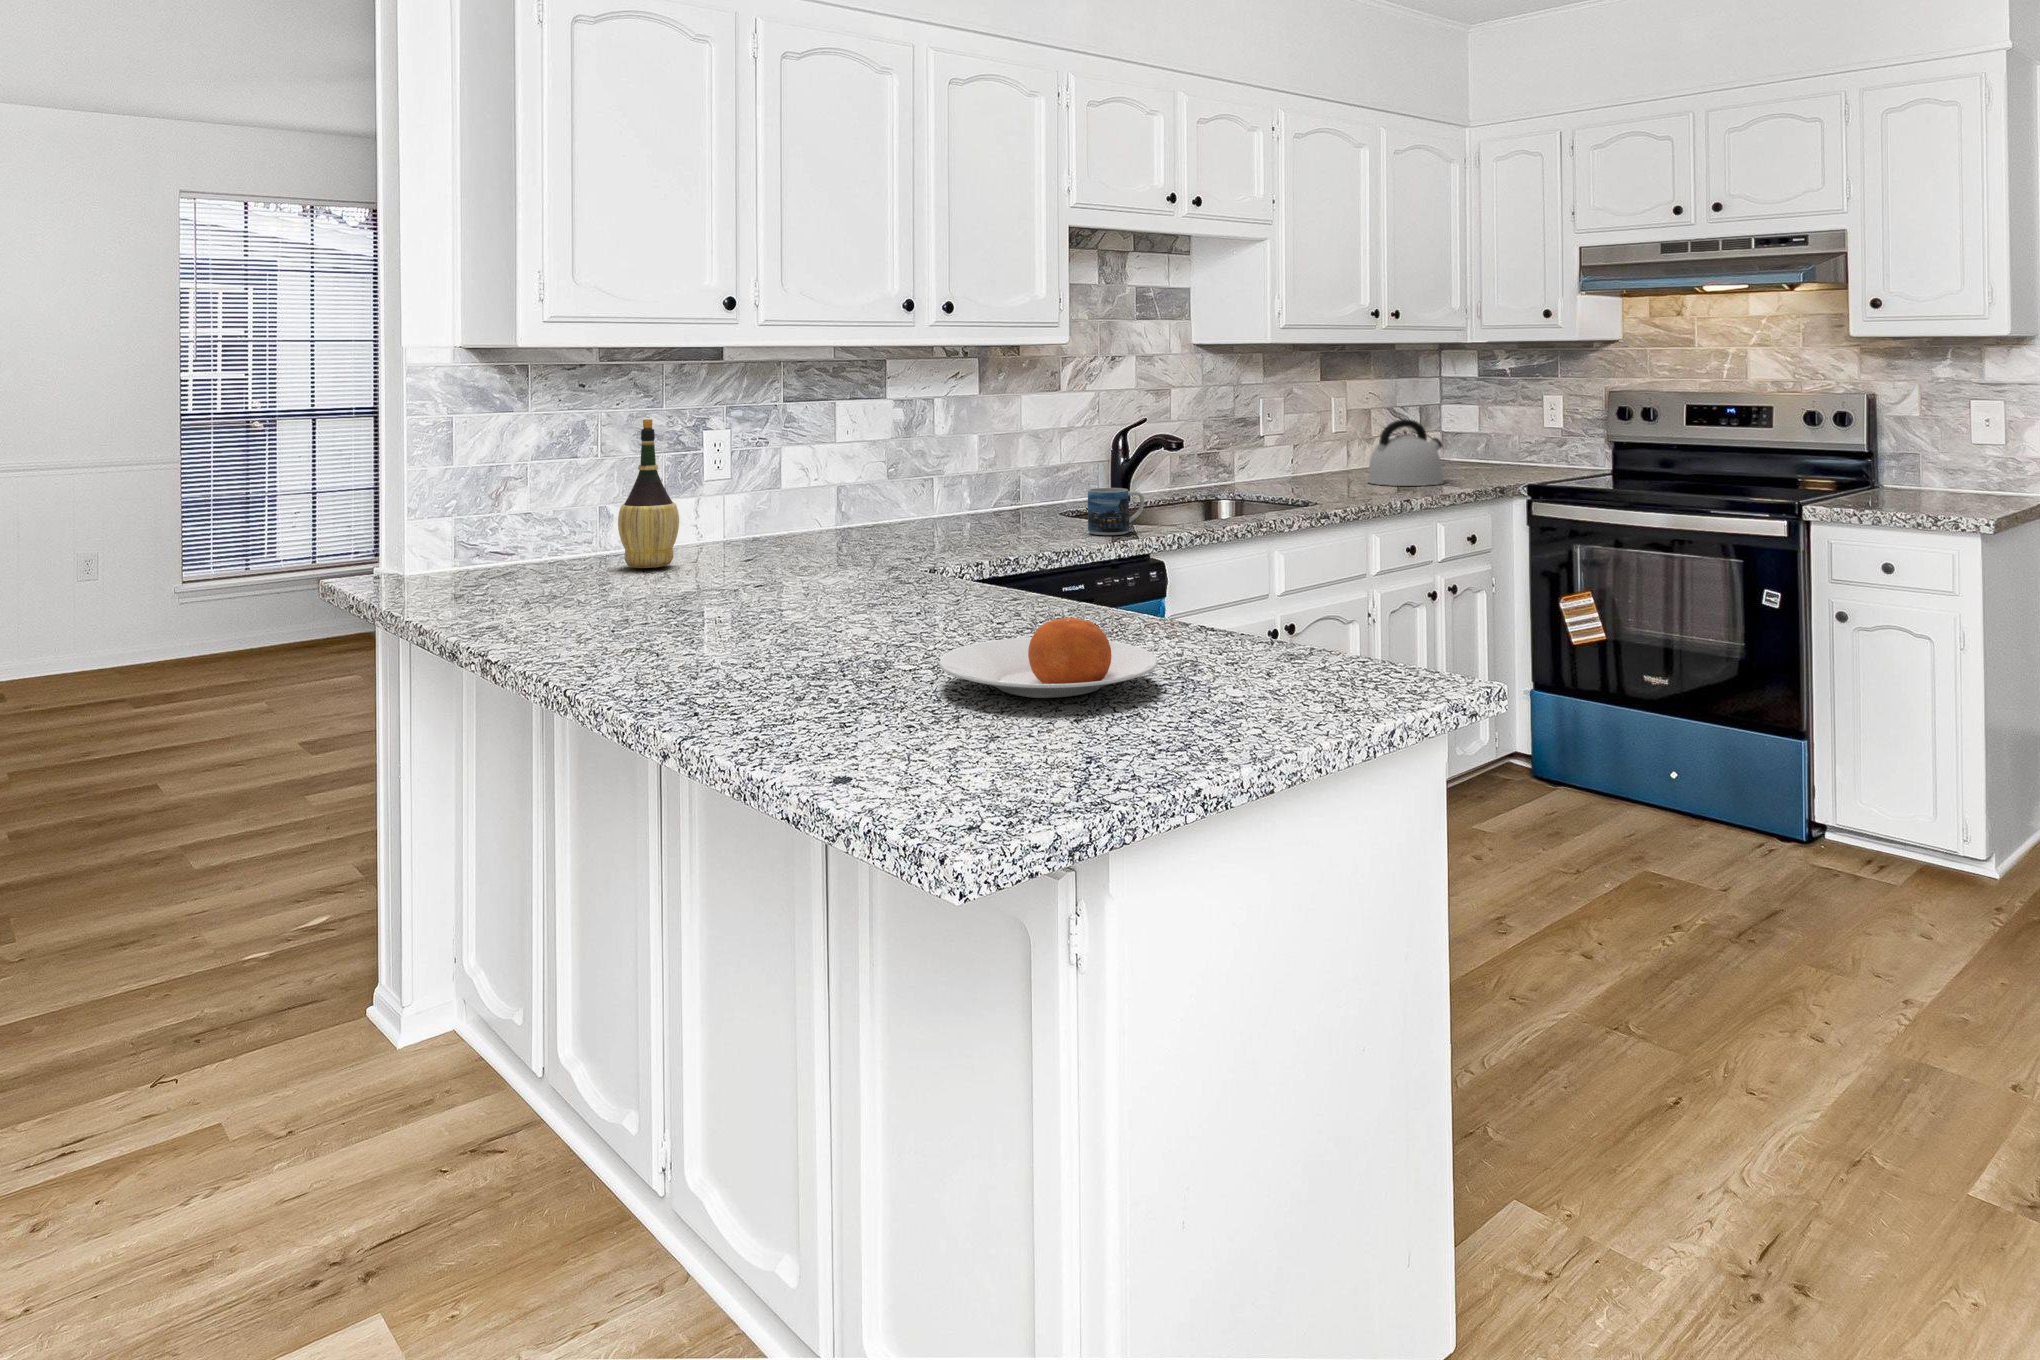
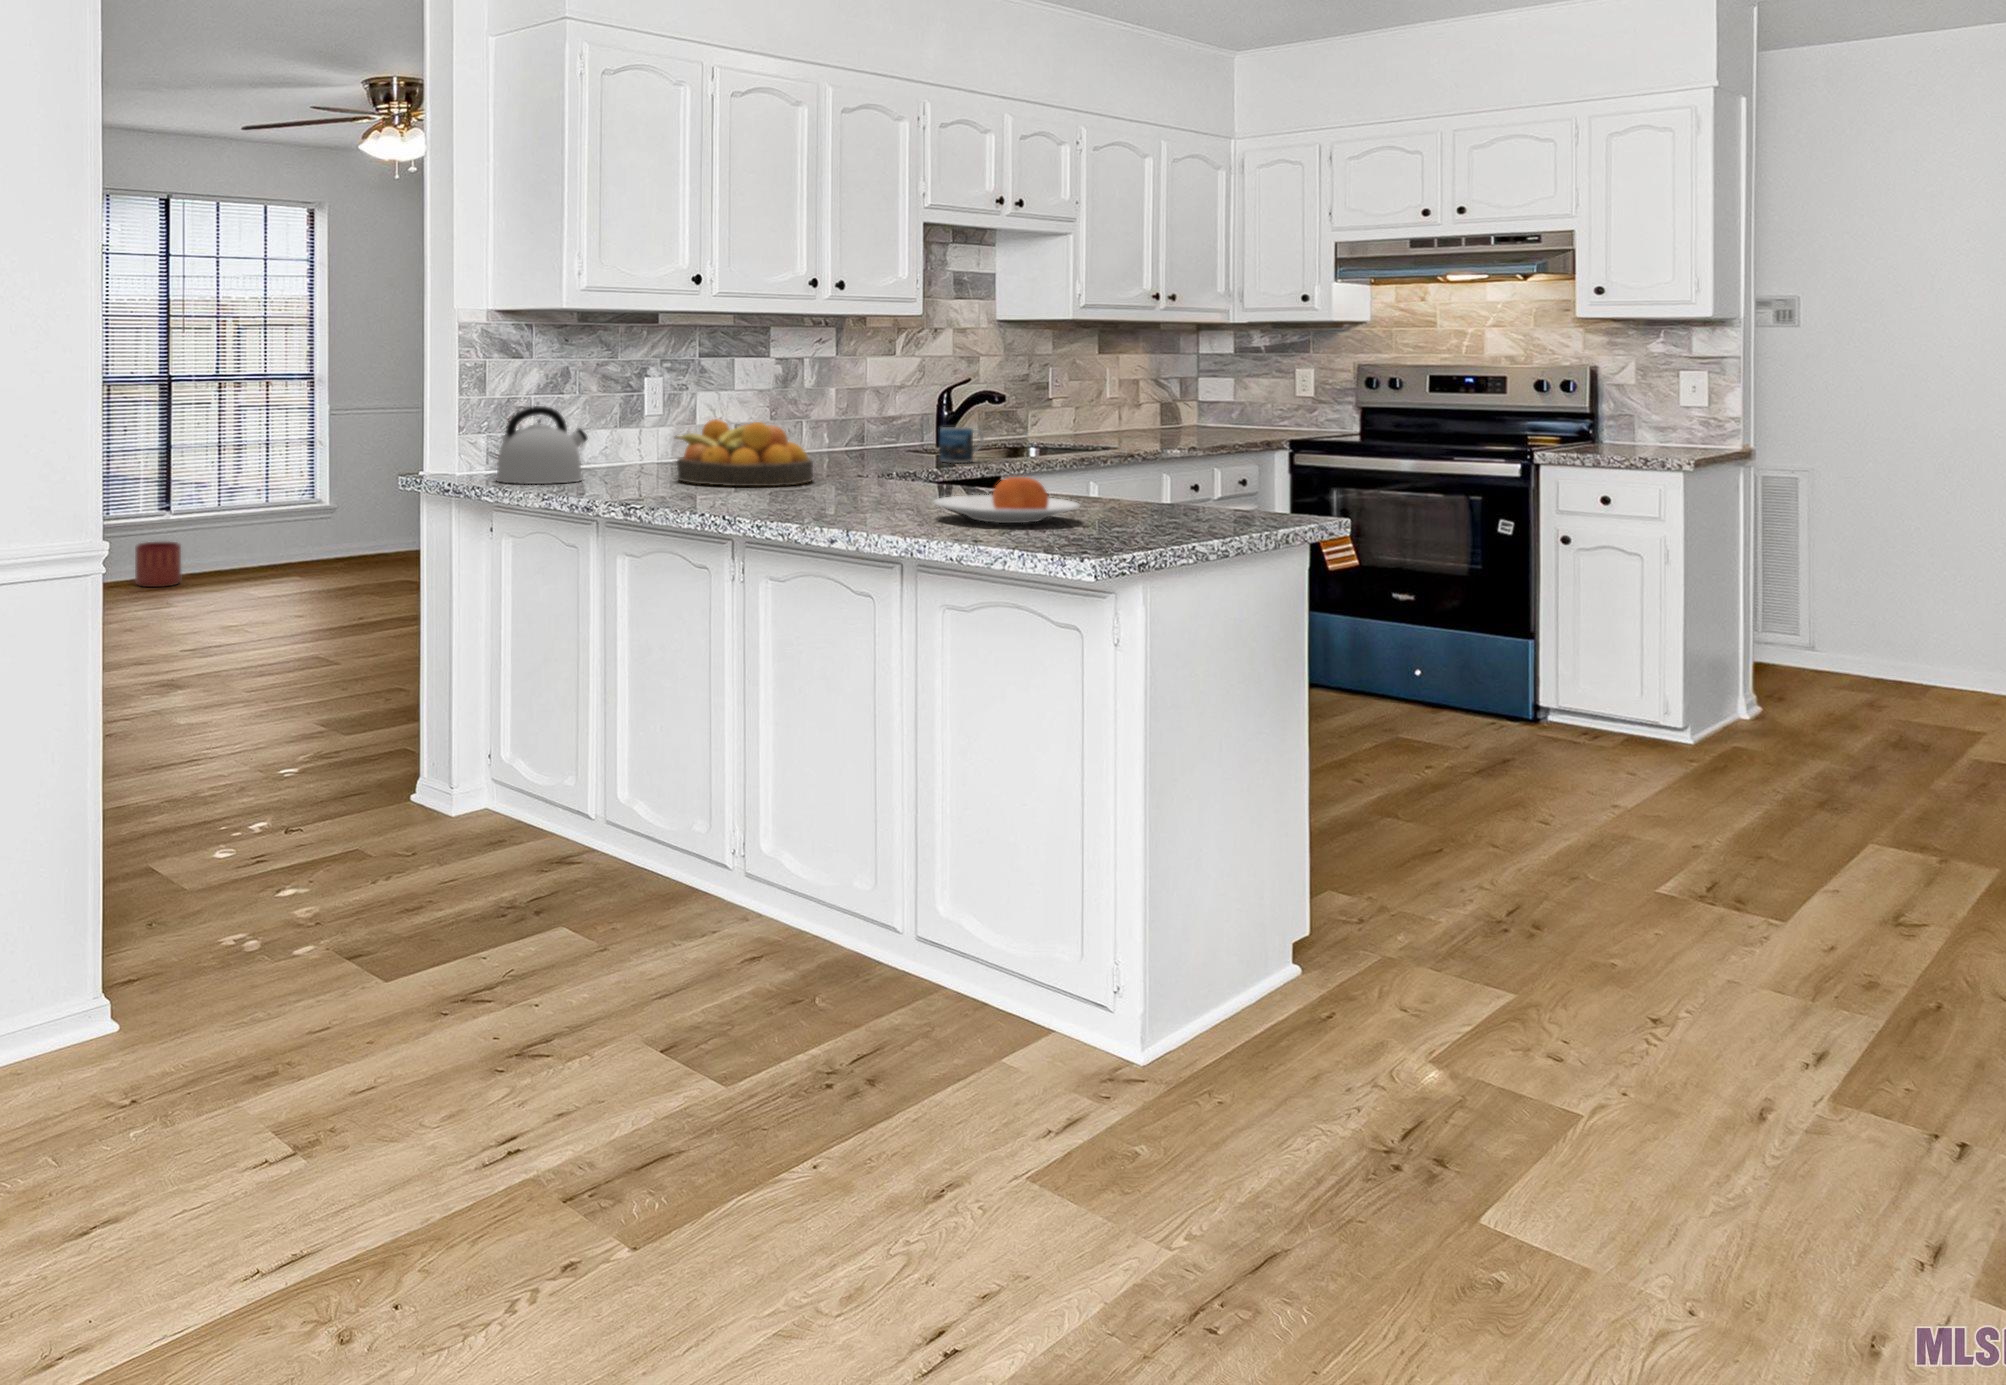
wine bottle: present [618,419,679,568] -> none [607,364,651,474]
kettle: present [1368,419,1443,486] -> present [497,406,588,484]
fruit bowl: none [686,496,877,596] -> present [675,419,813,486]
planter: none [252,599,310,654] -> present [135,541,181,587]

